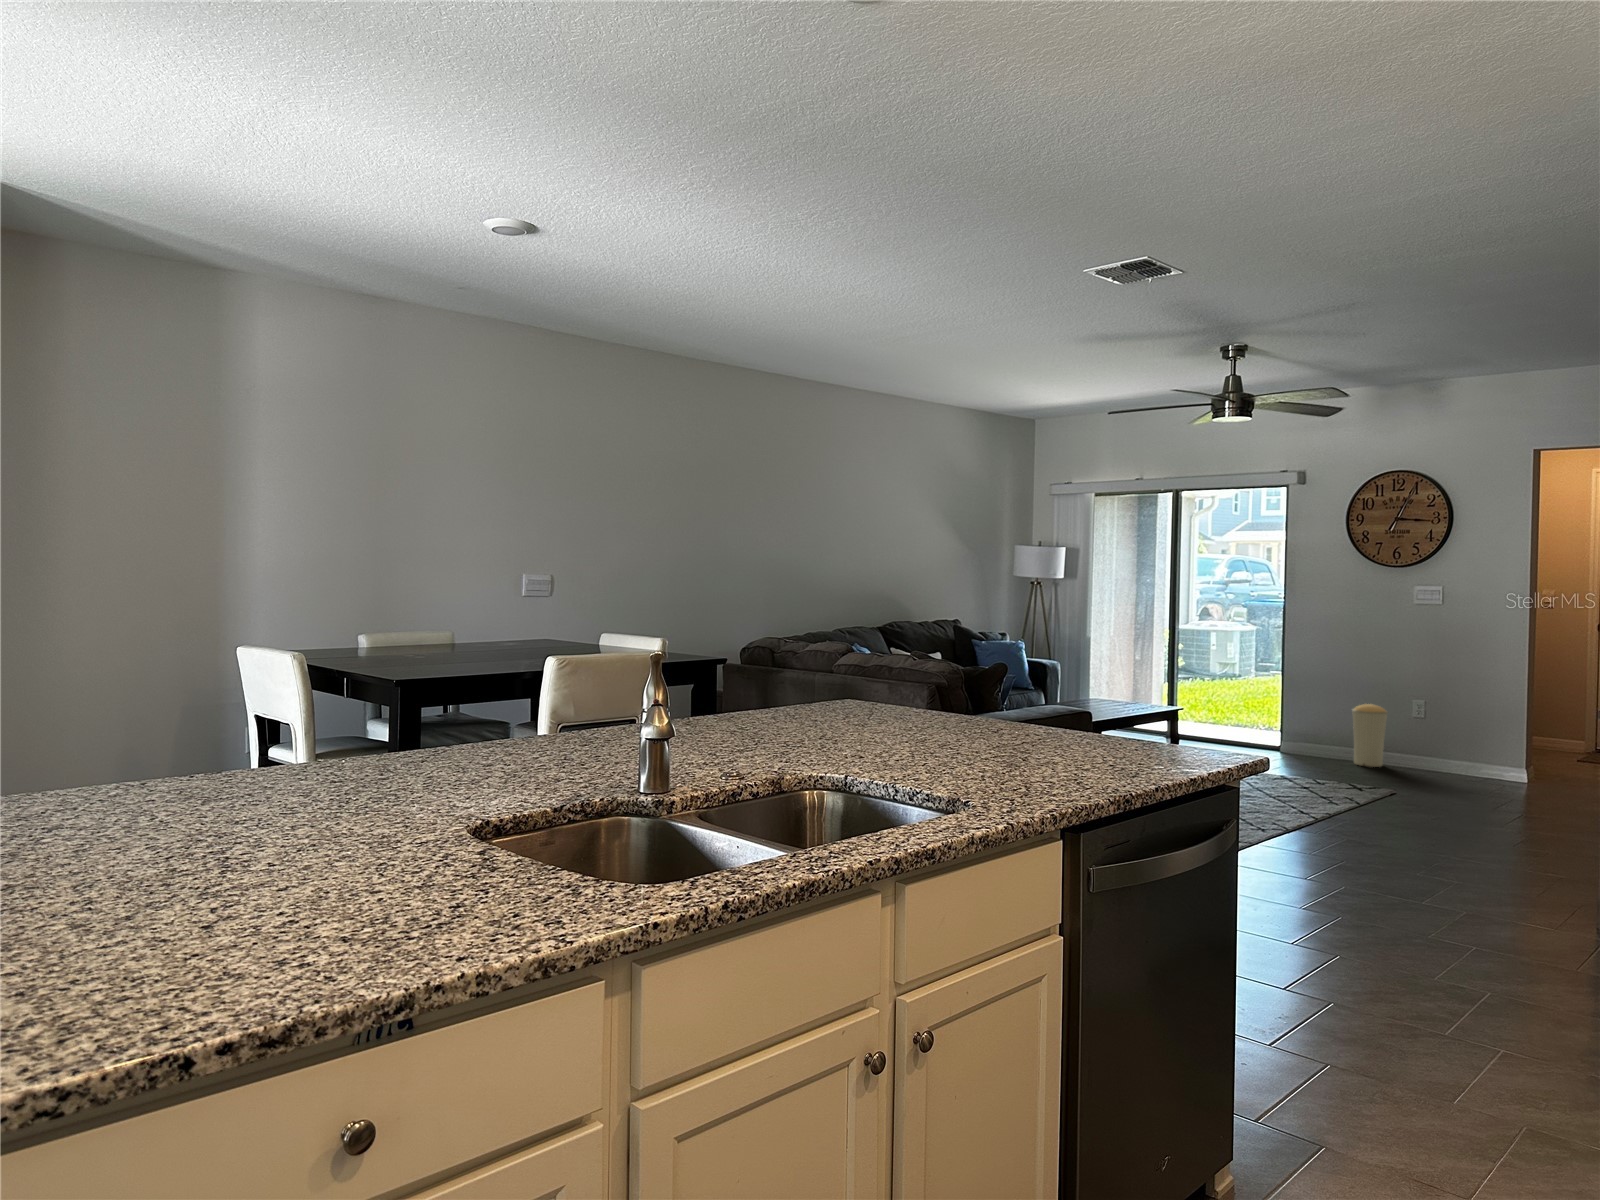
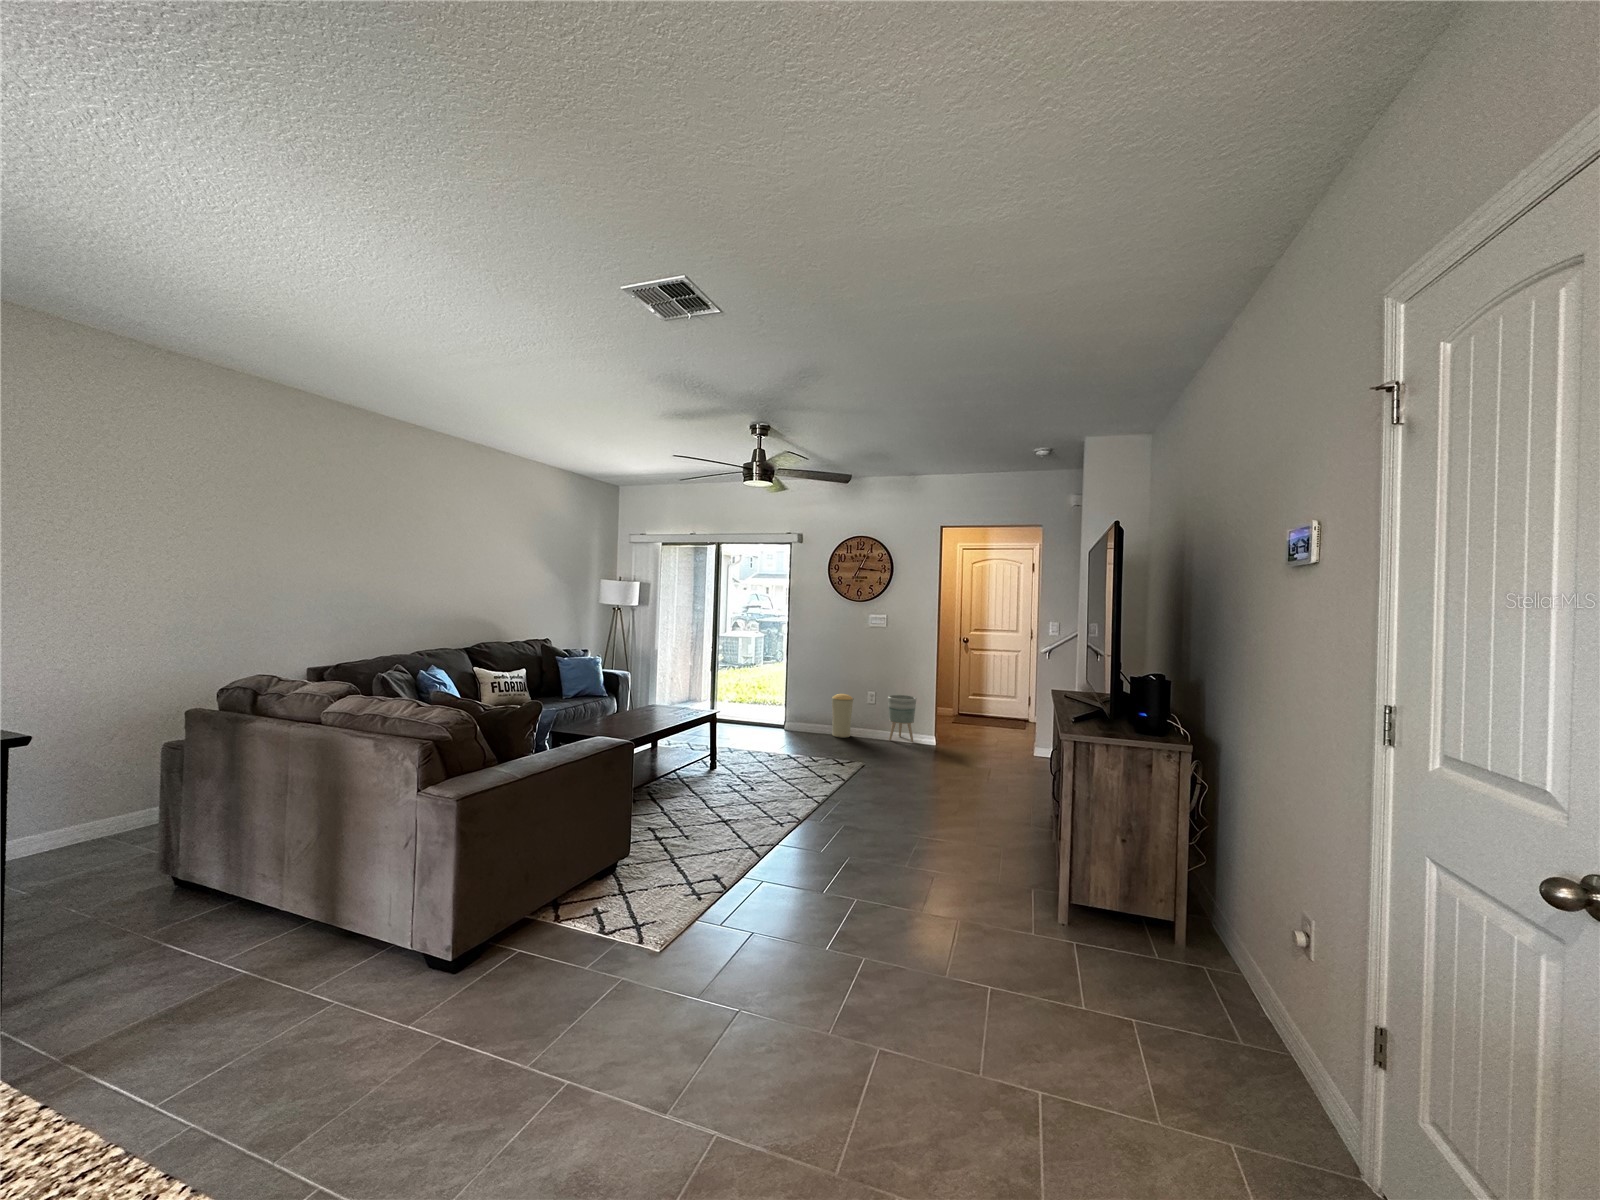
planter: none [1445,709,1494,778] -> present [888,695,916,742]

